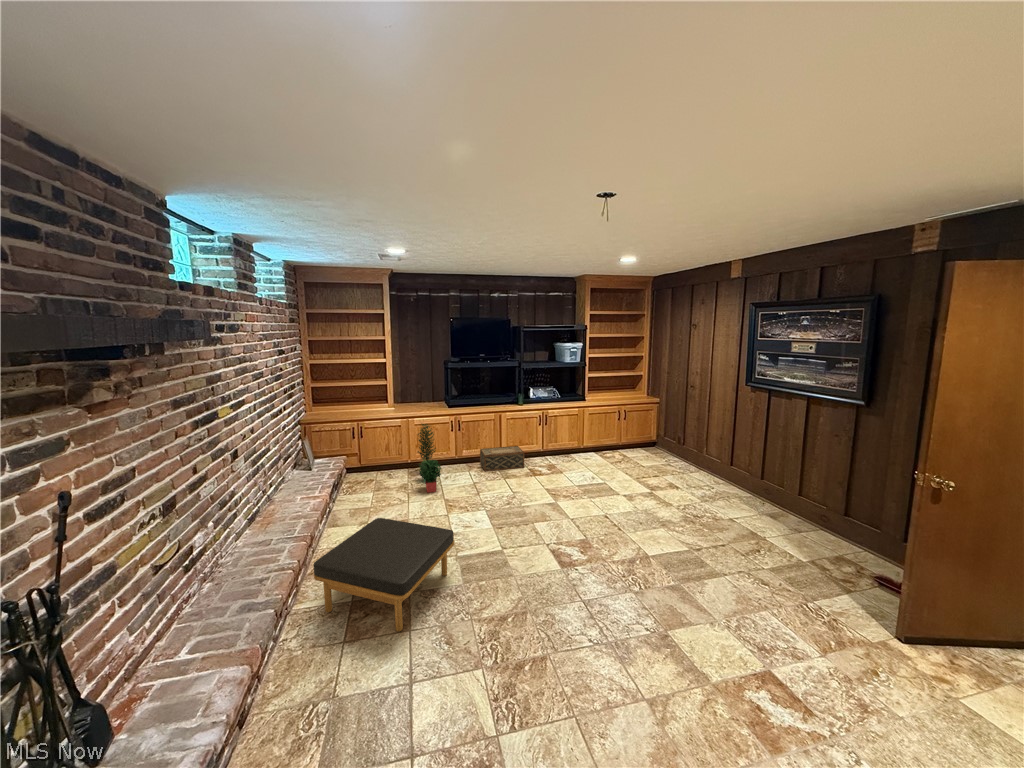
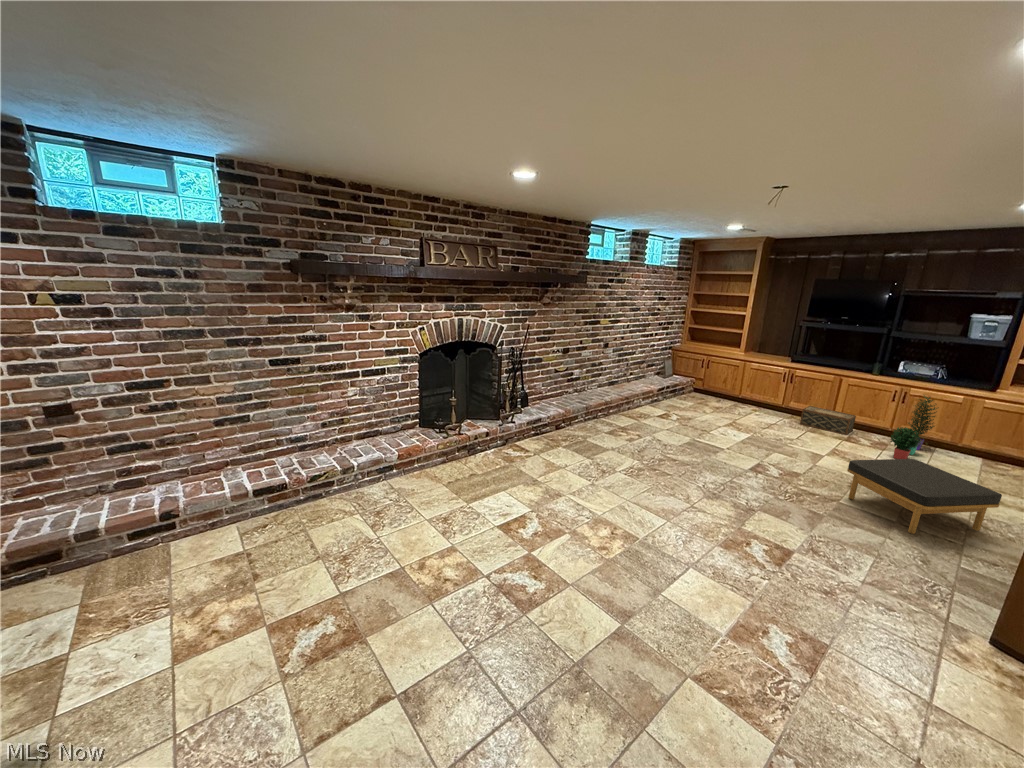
potted plant: present [418,424,441,493] -> present [891,395,938,459]
ottoman: present [313,518,454,632] -> present [847,459,1002,534]

